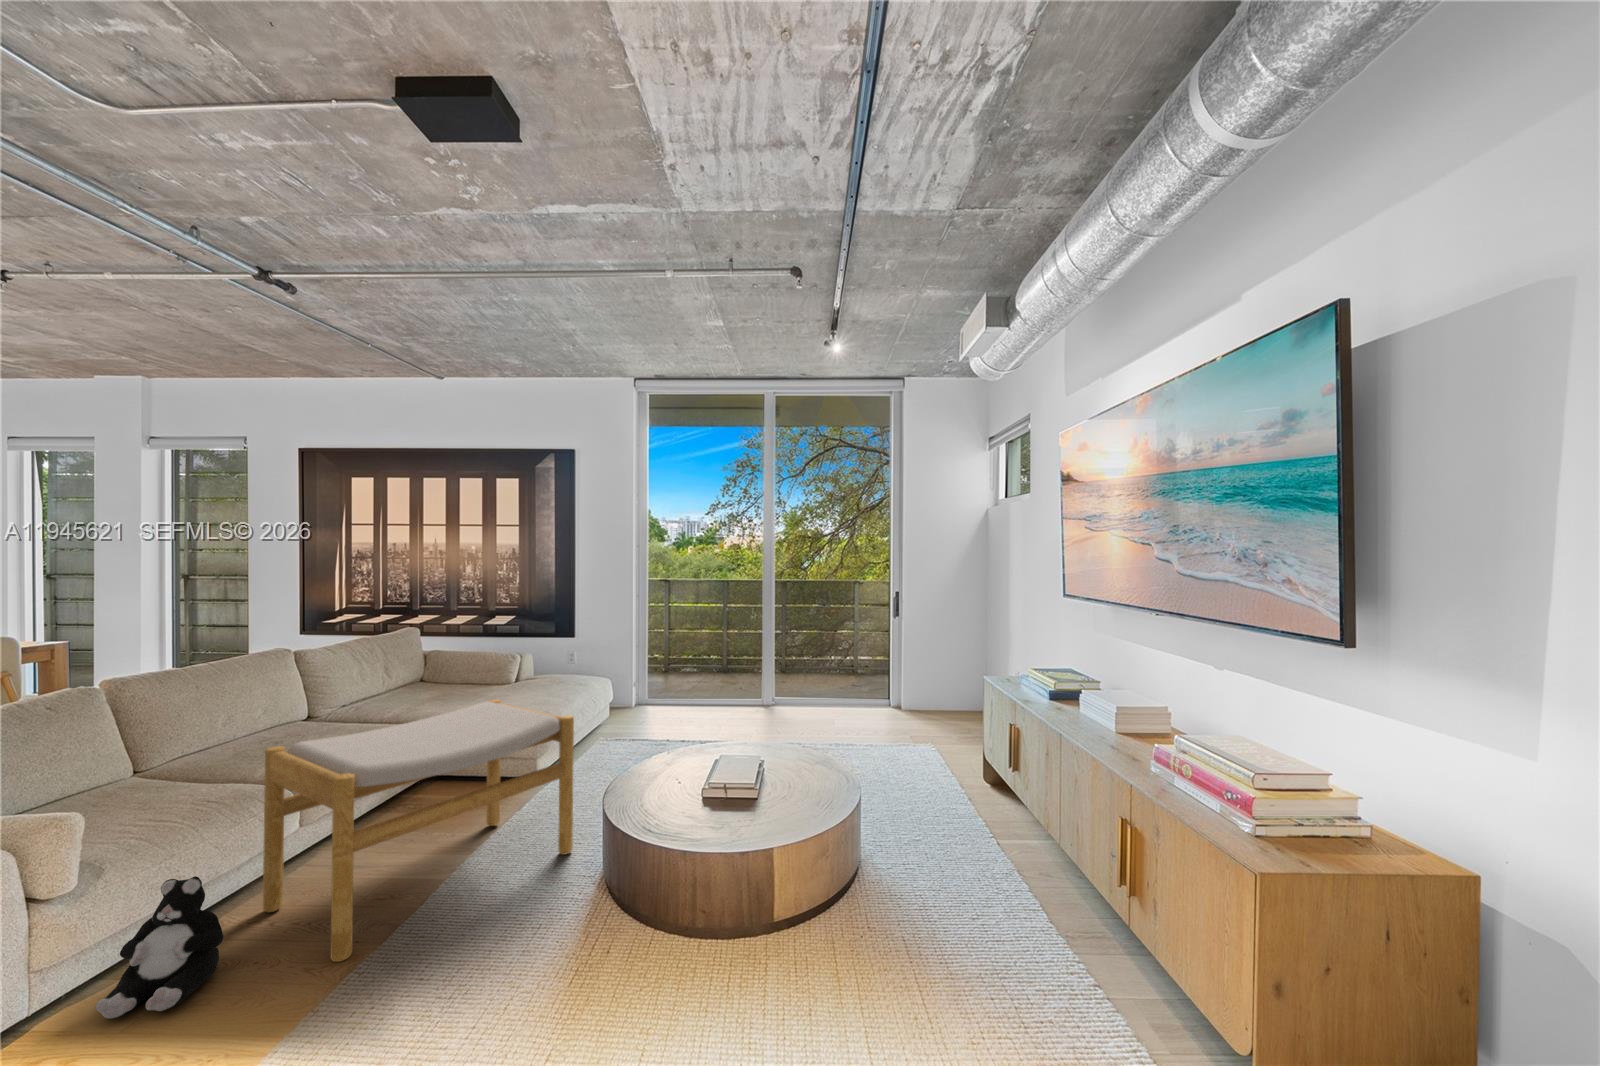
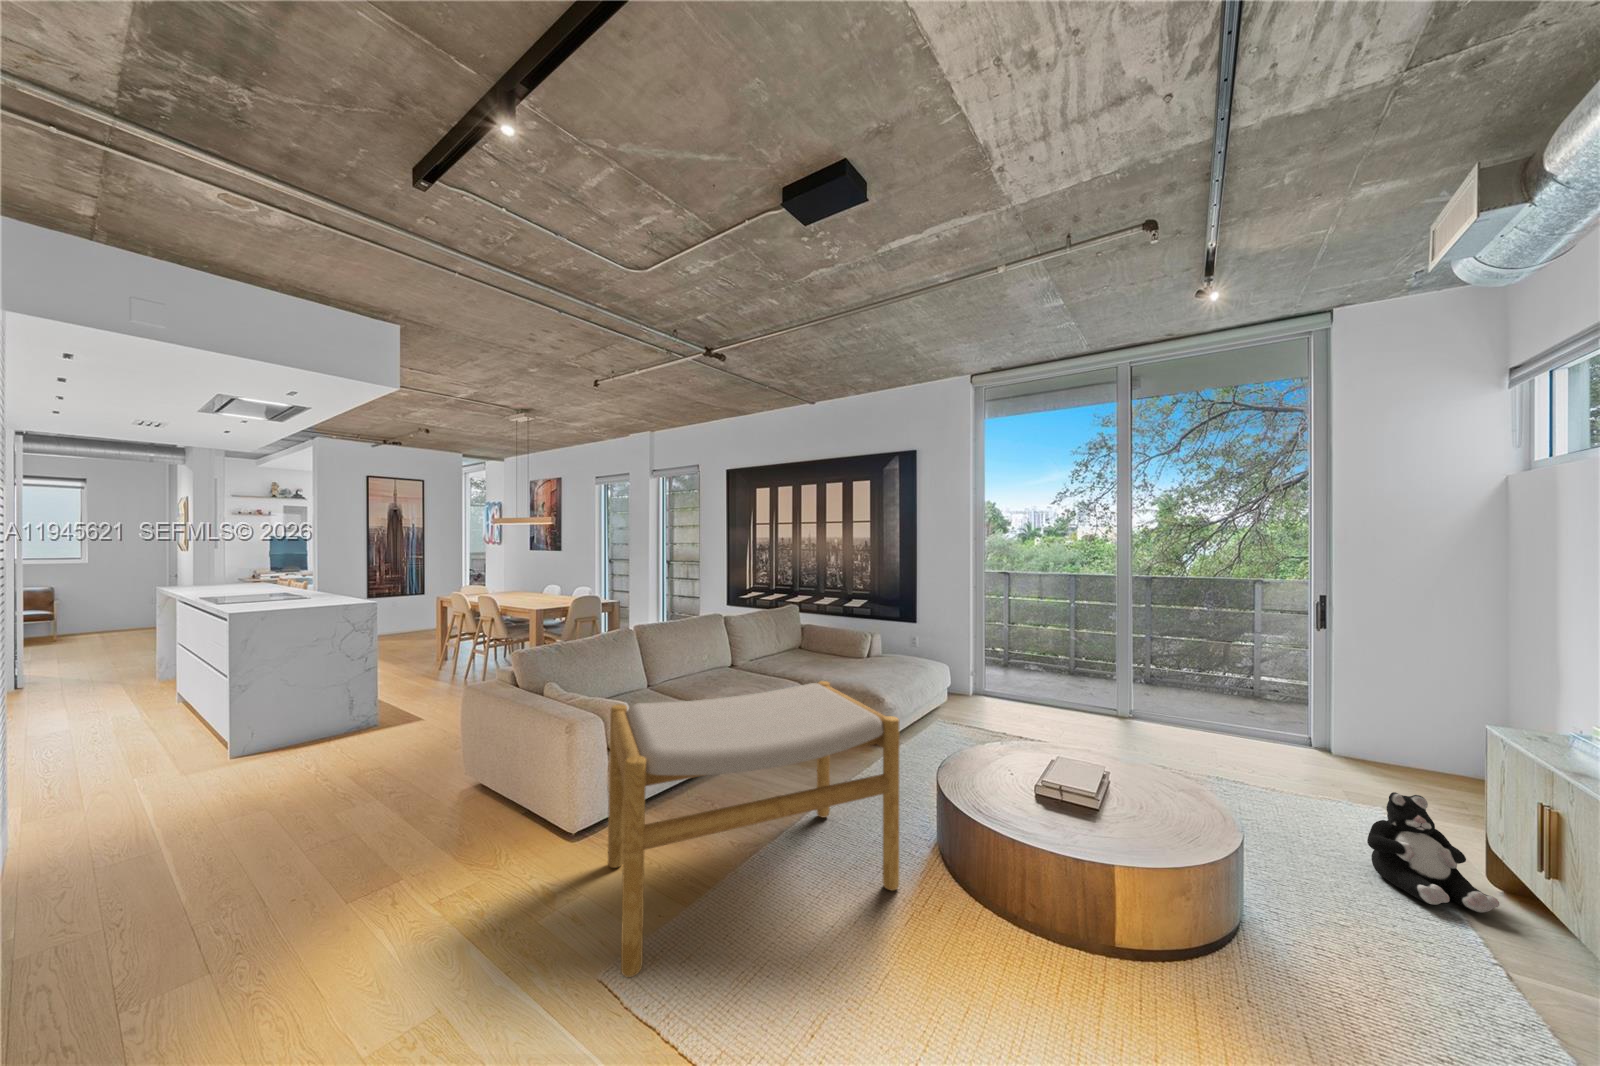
plush toy: present [96,876,223,1019] -> present [1367,792,1500,913]

